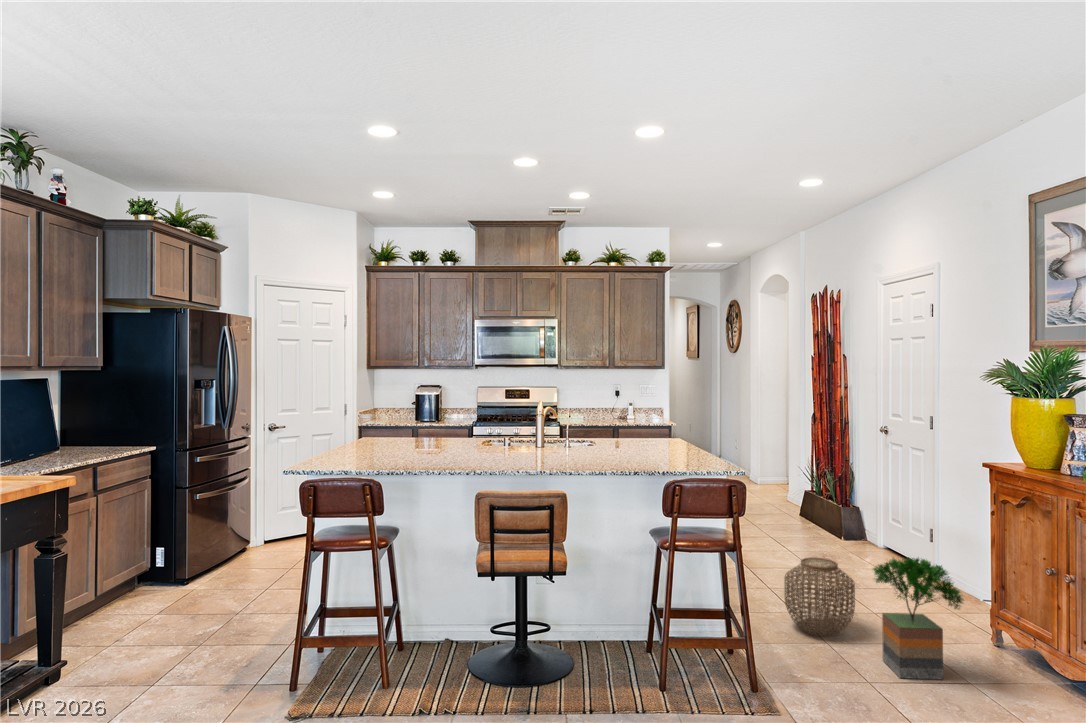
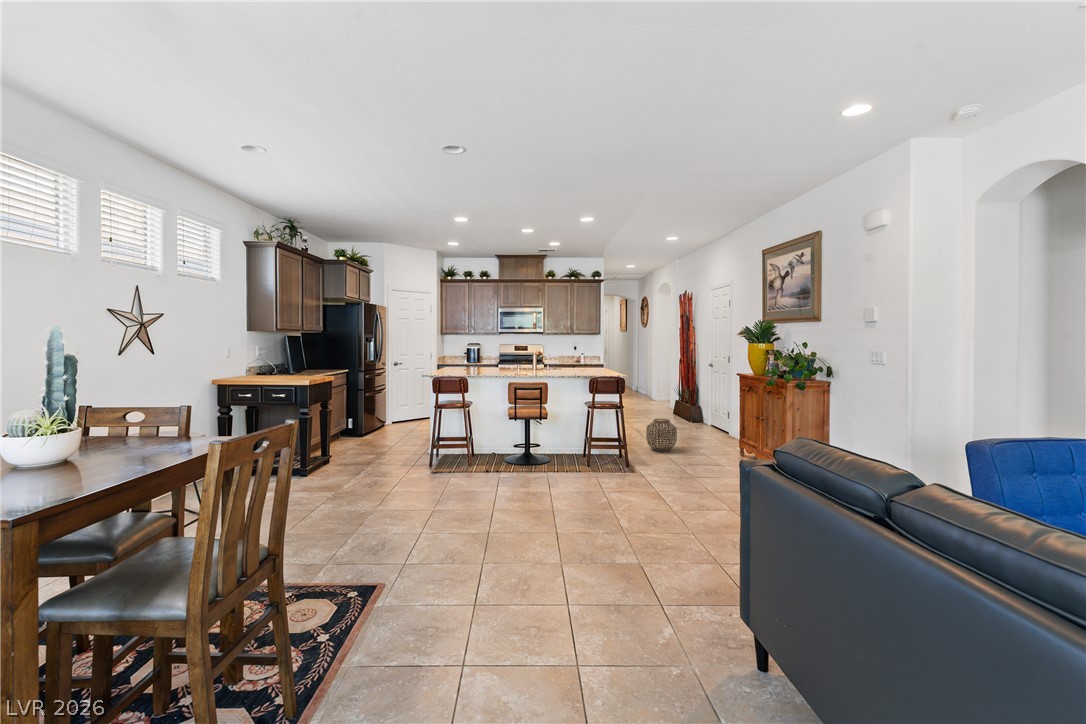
potted tree: present [873,557,963,680] -> none [679,413,715,463]

